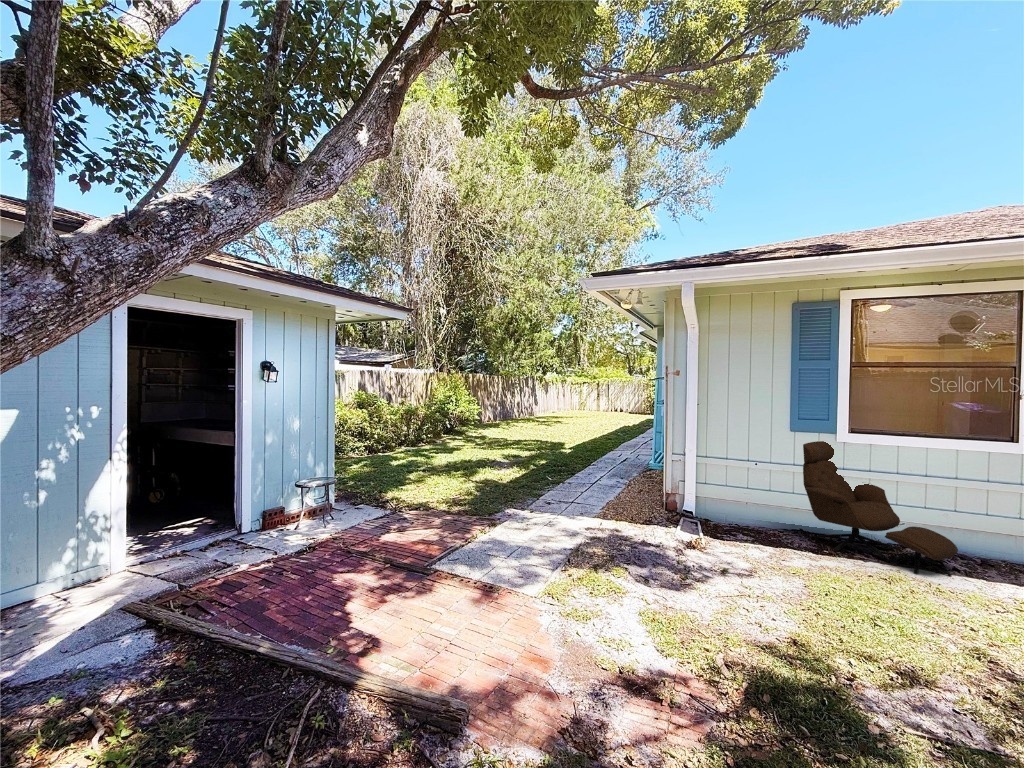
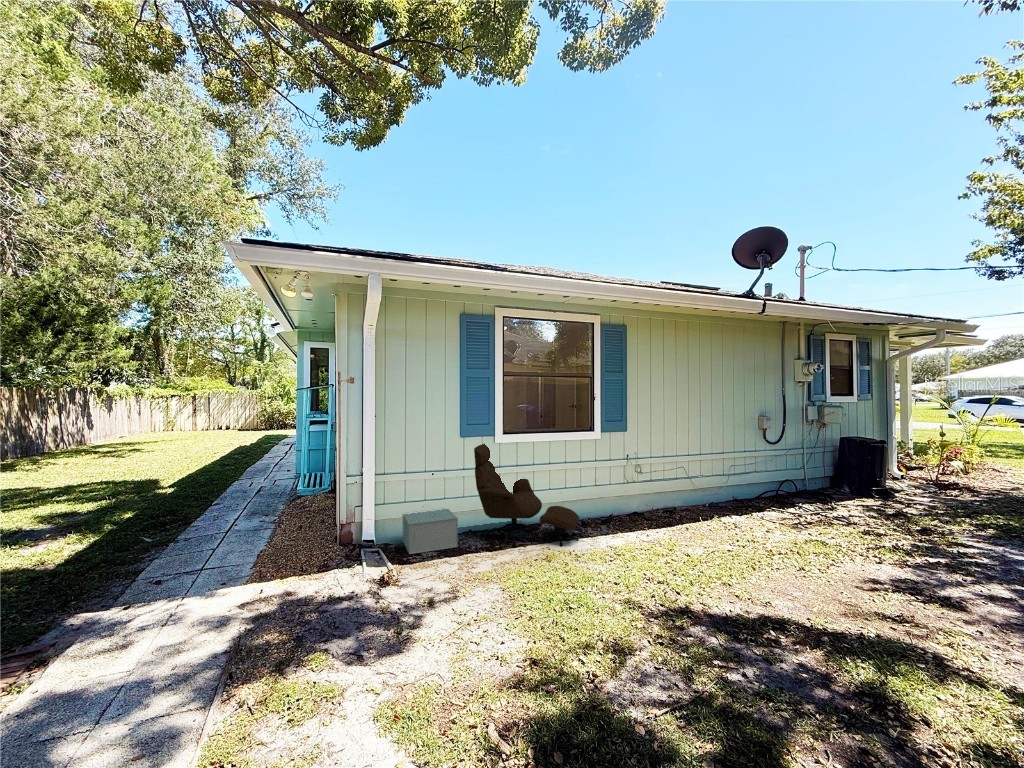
storage box: none [723,496,777,539] -> present [403,509,458,554]

